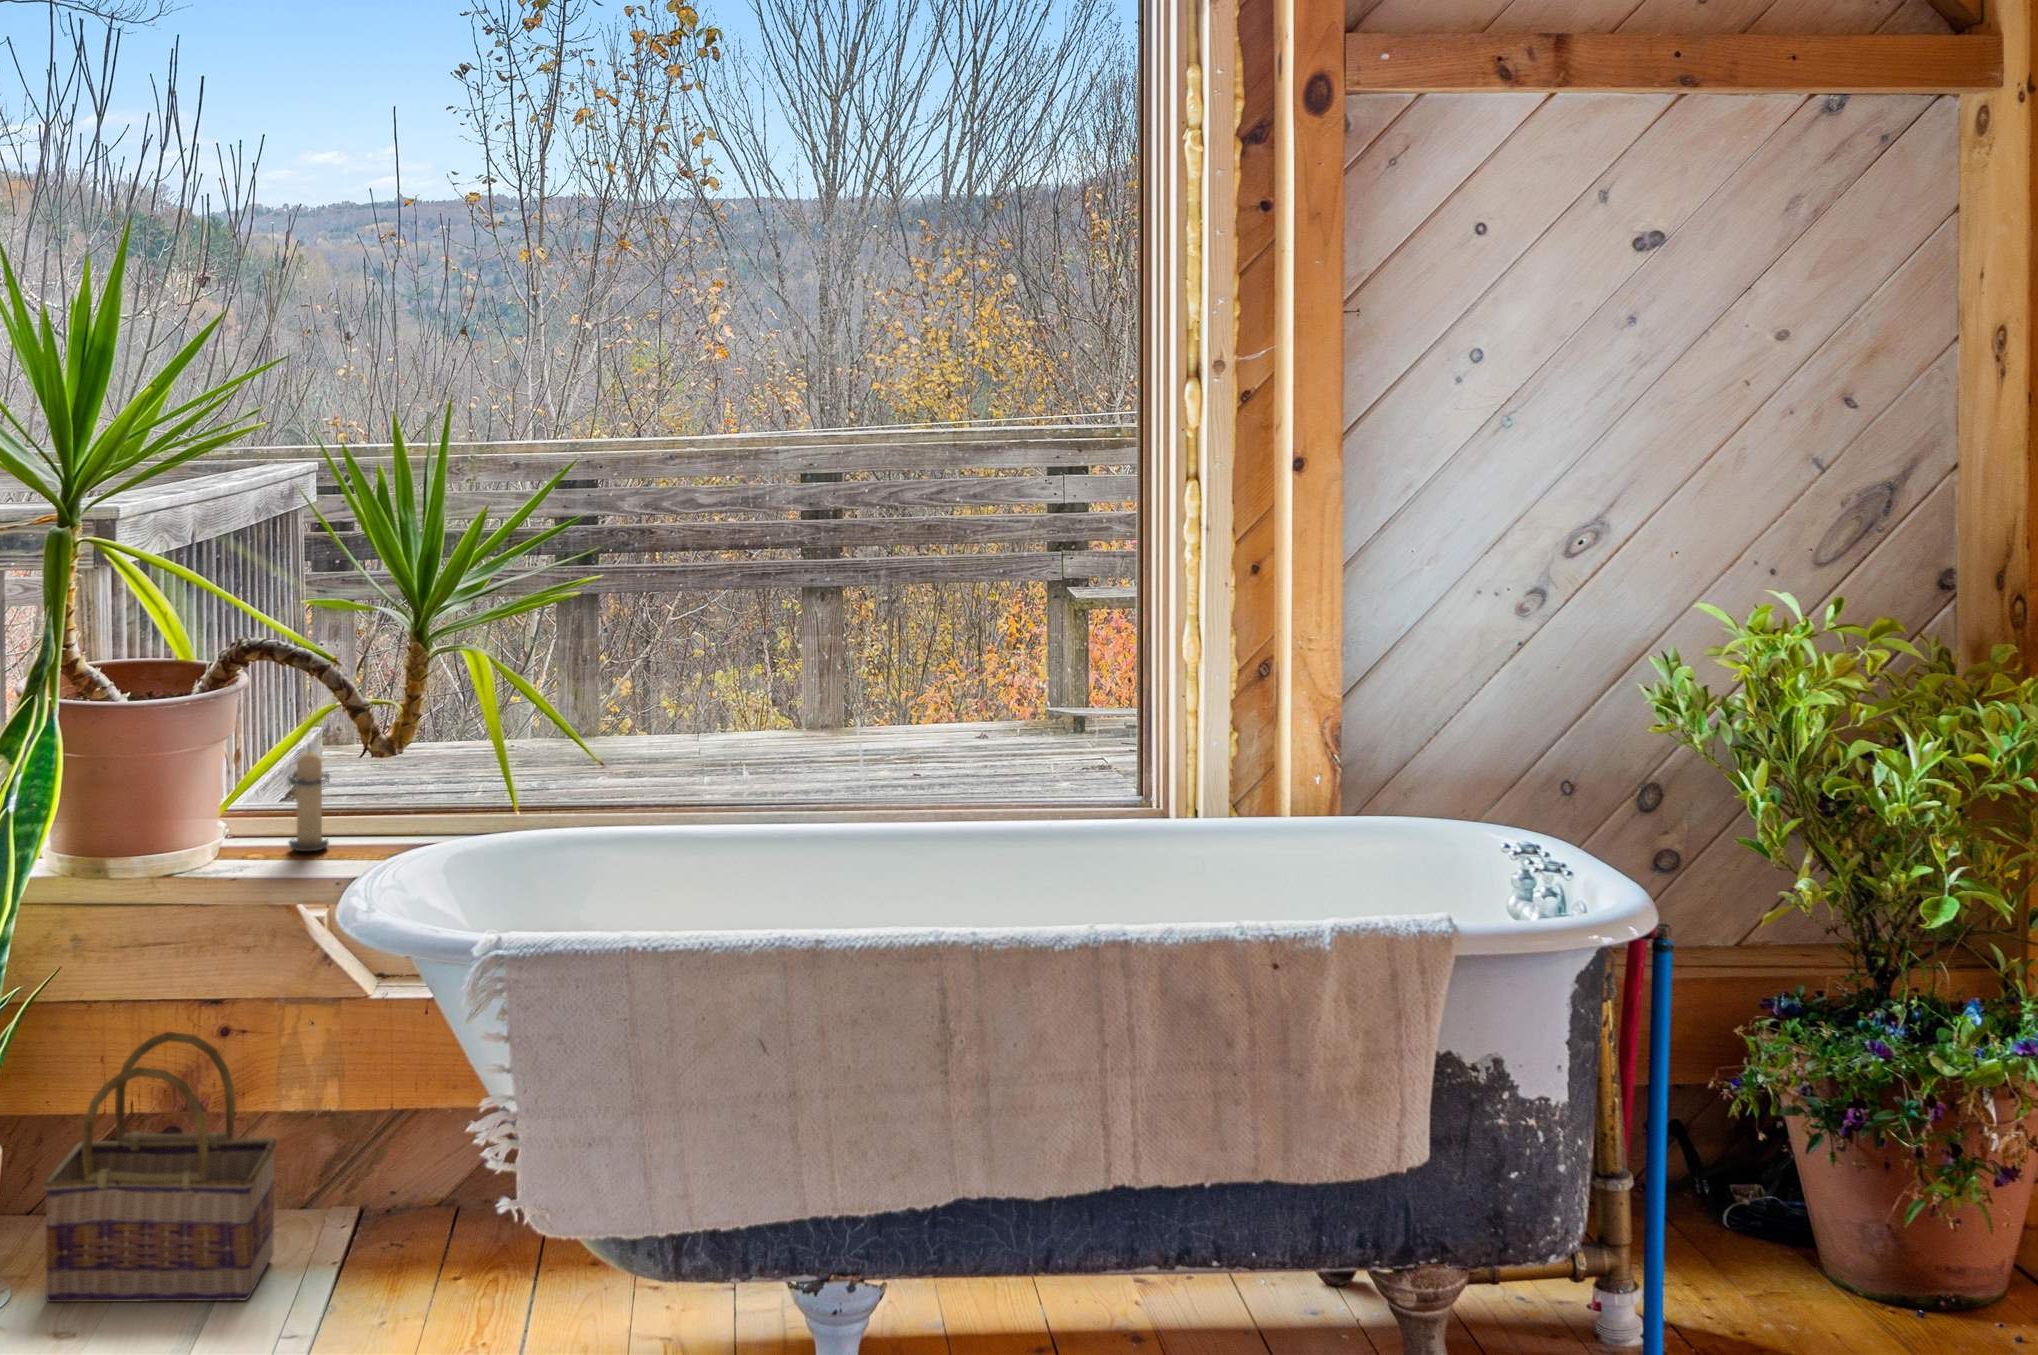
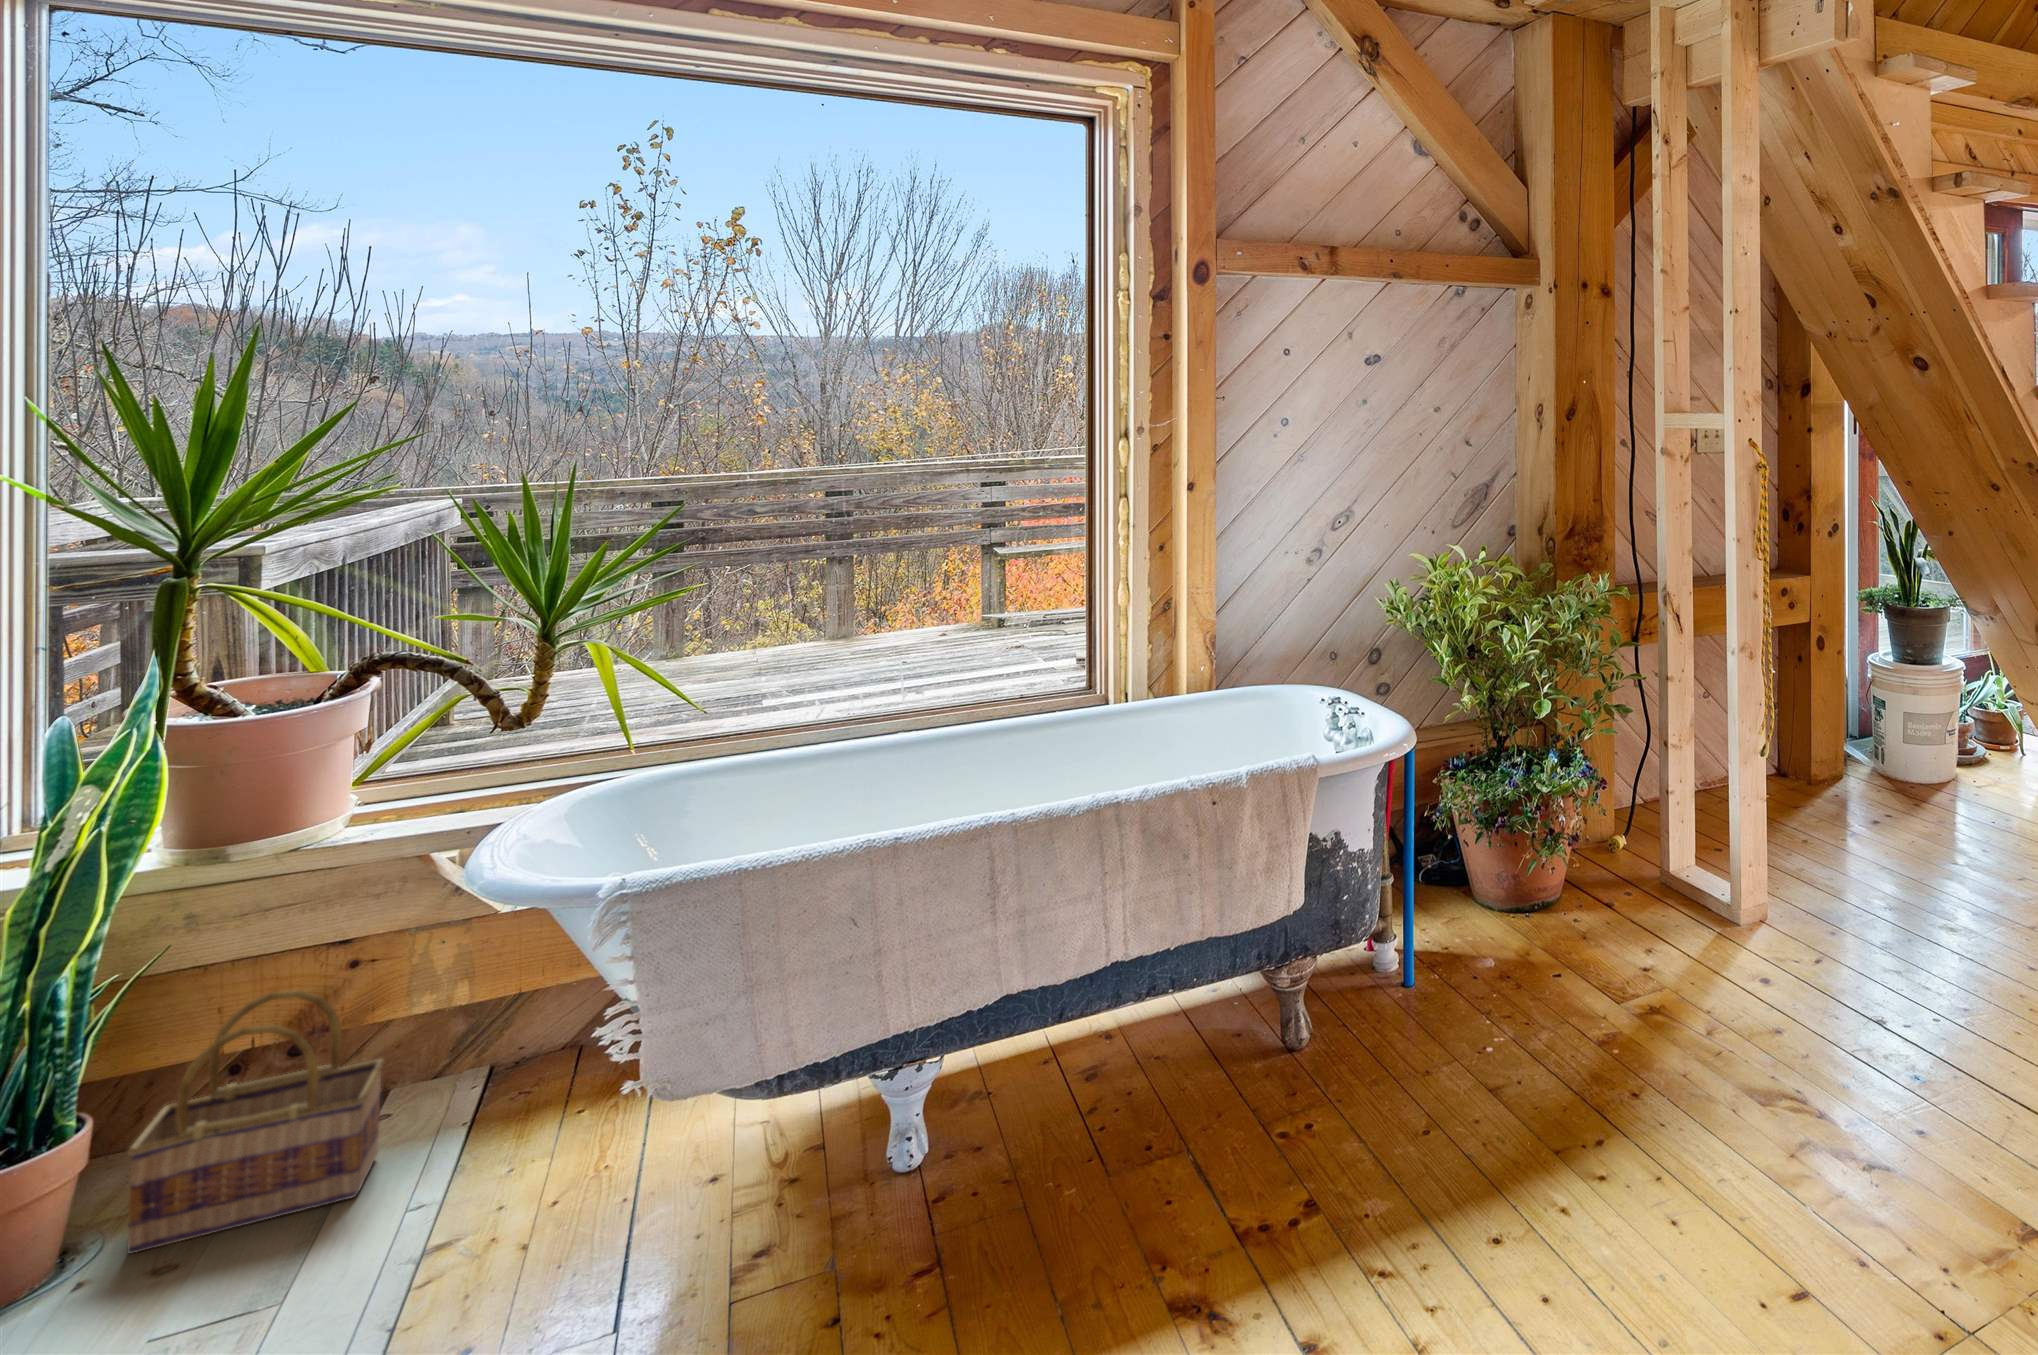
candle: present [289,750,329,851] -> none [391,737,445,825]

